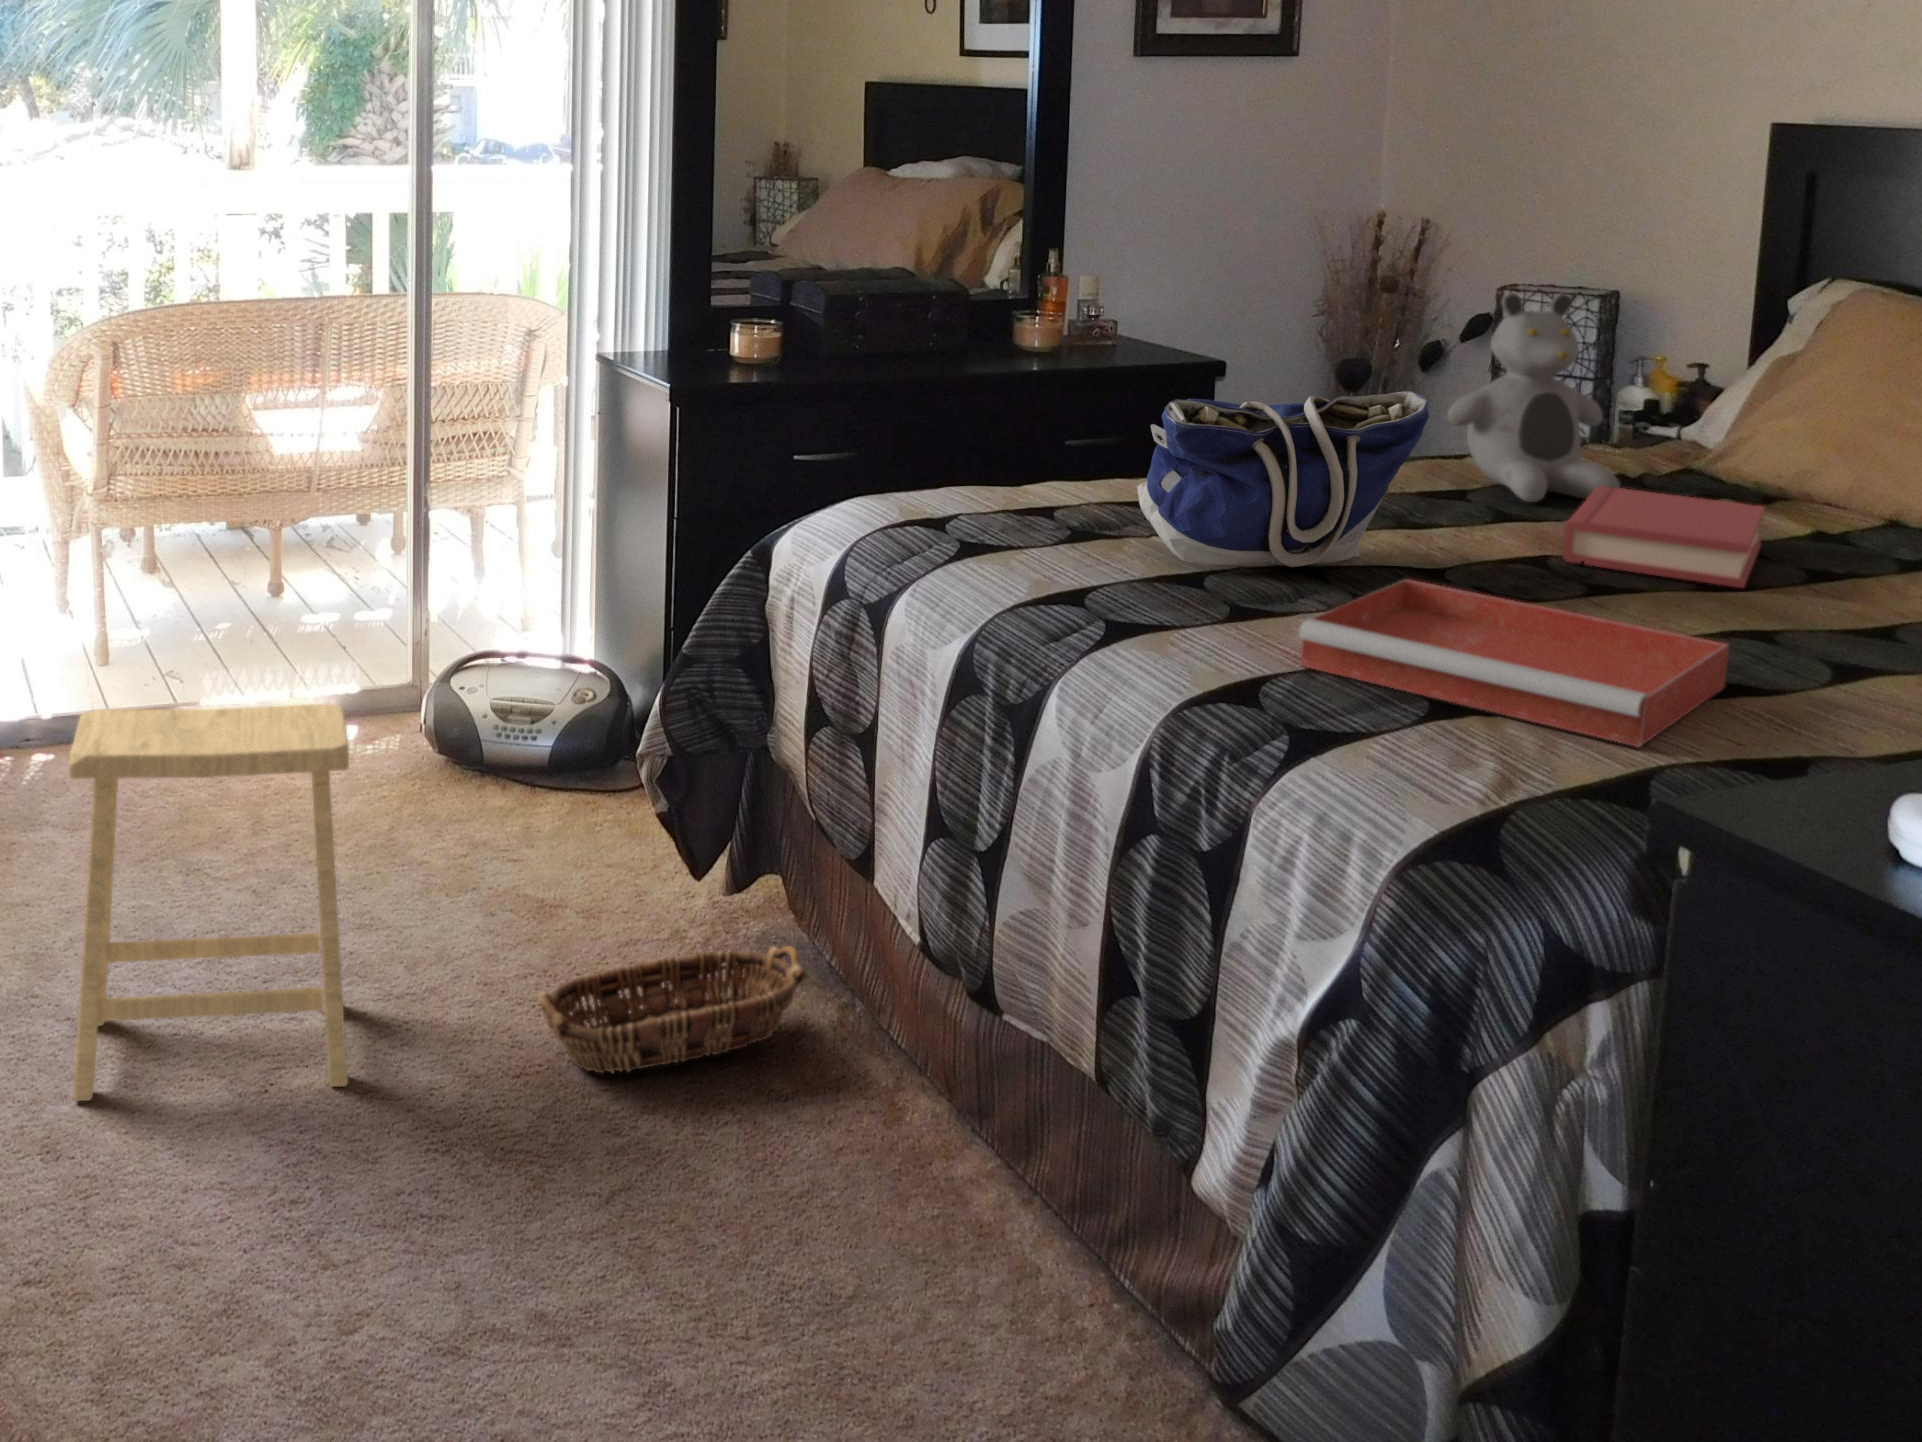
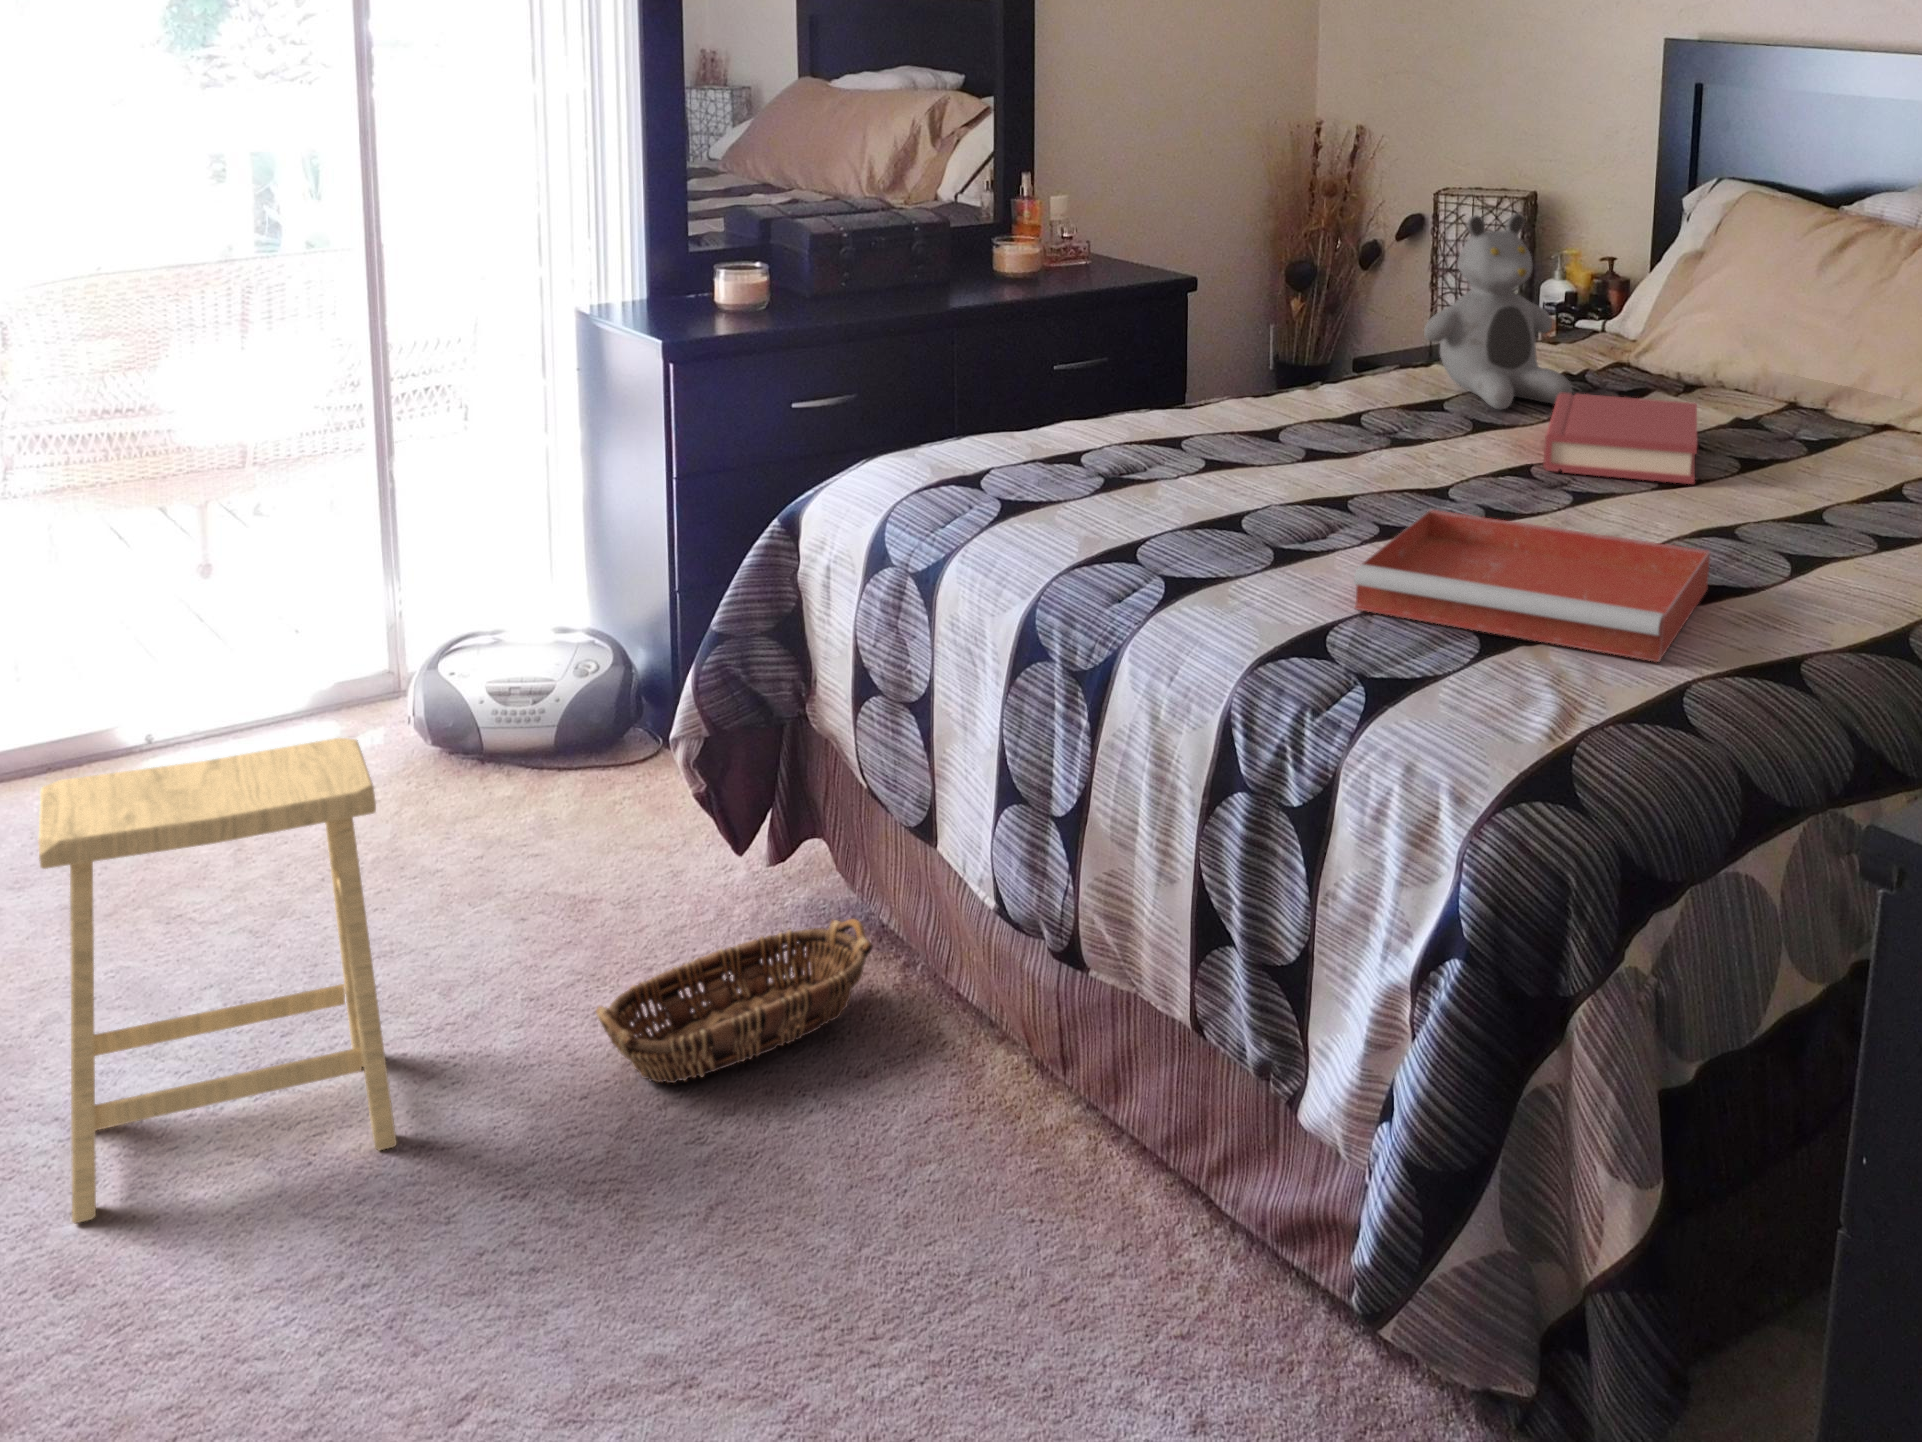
tote bag: present [1137,391,1429,567] -> none [1171,326,1433,506]

